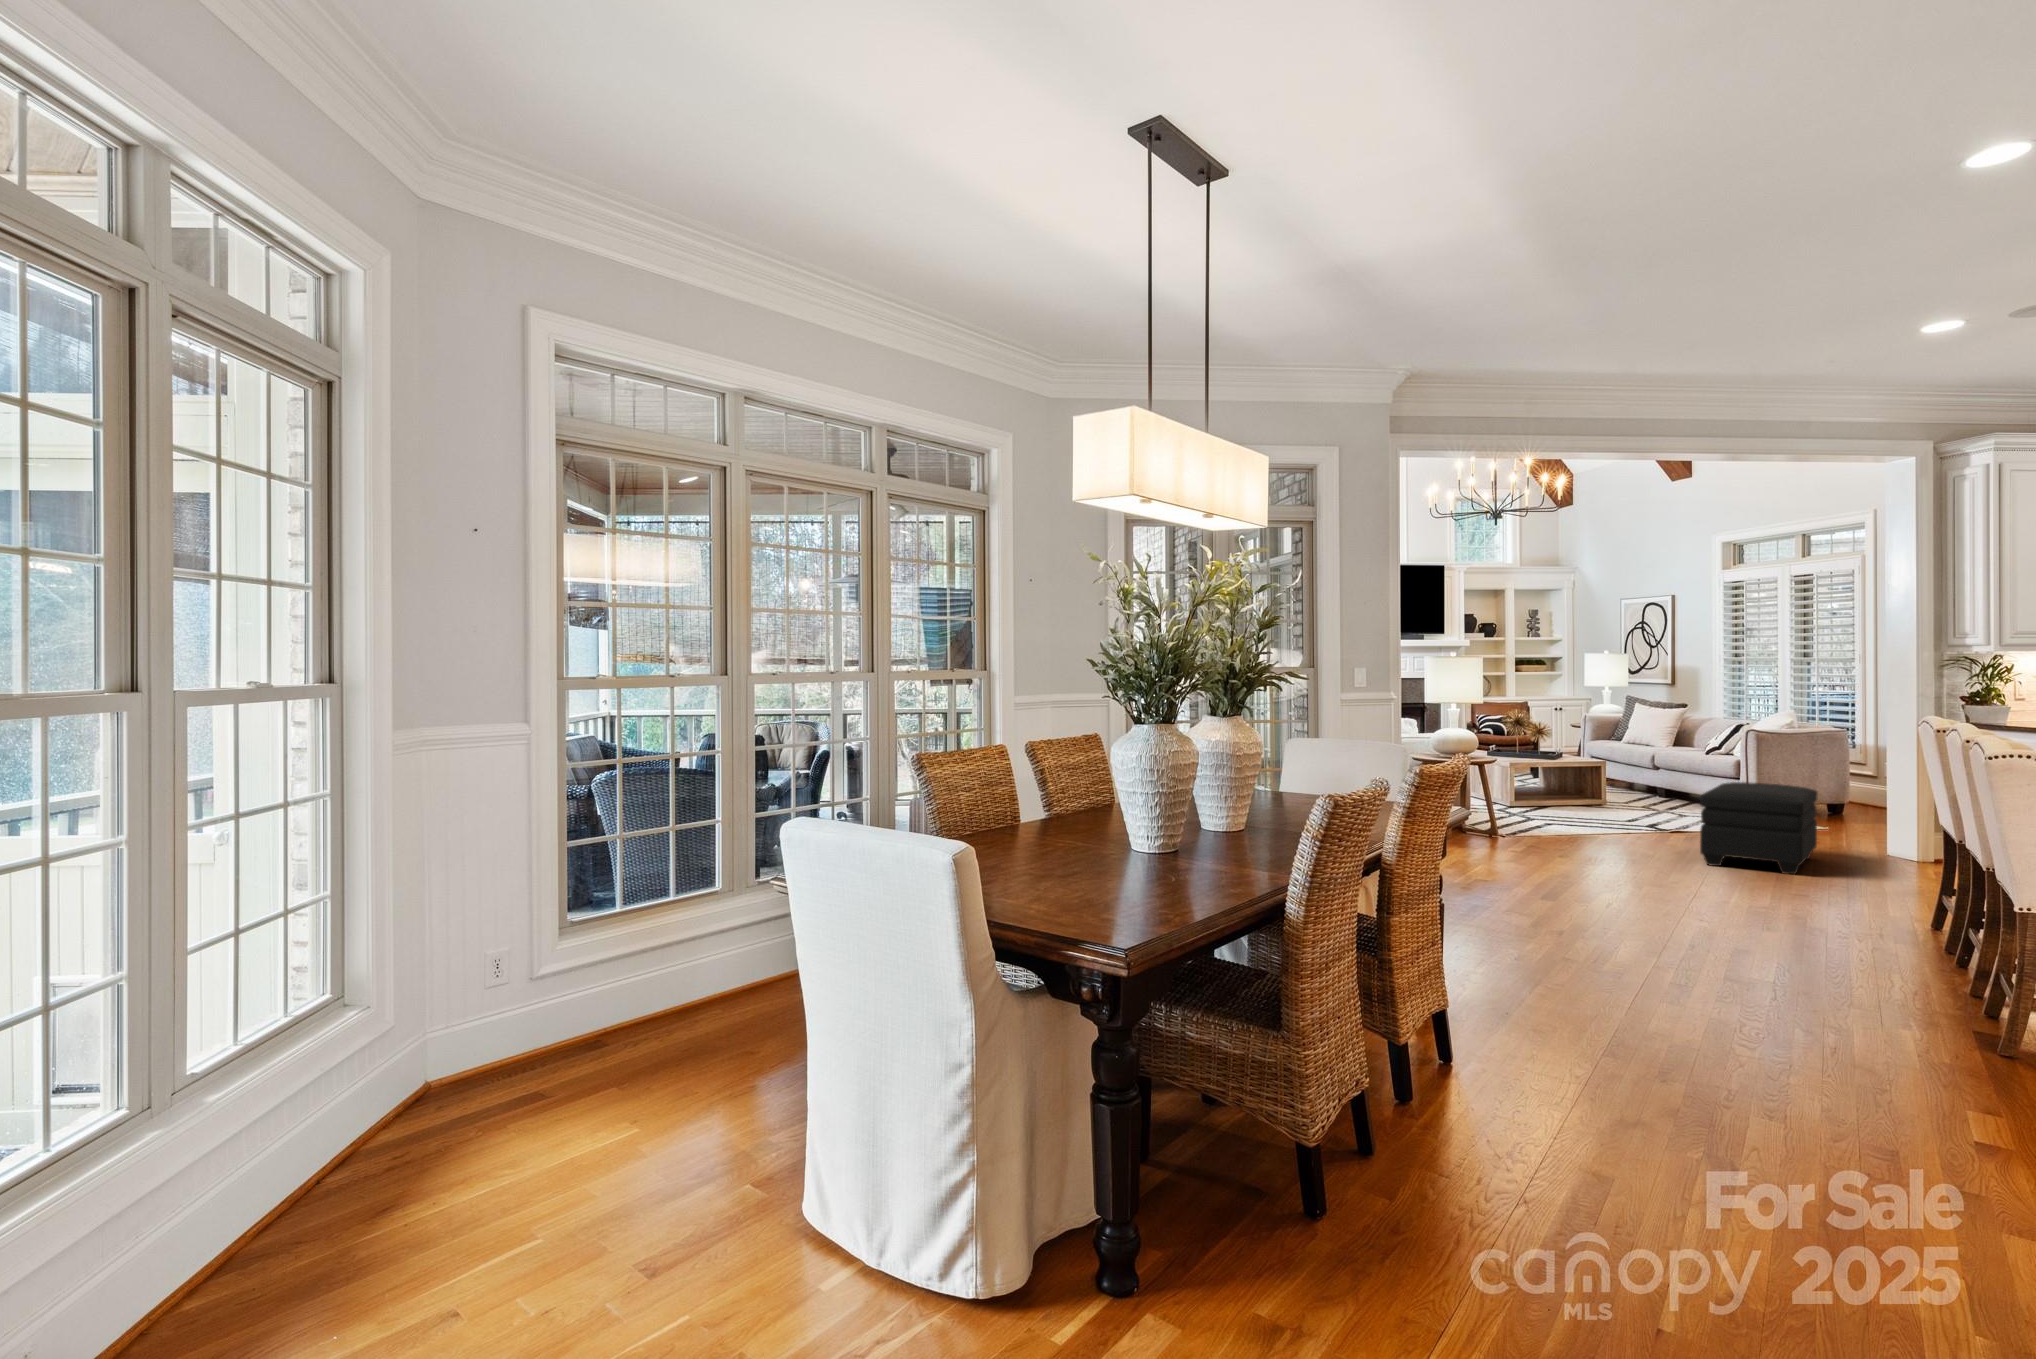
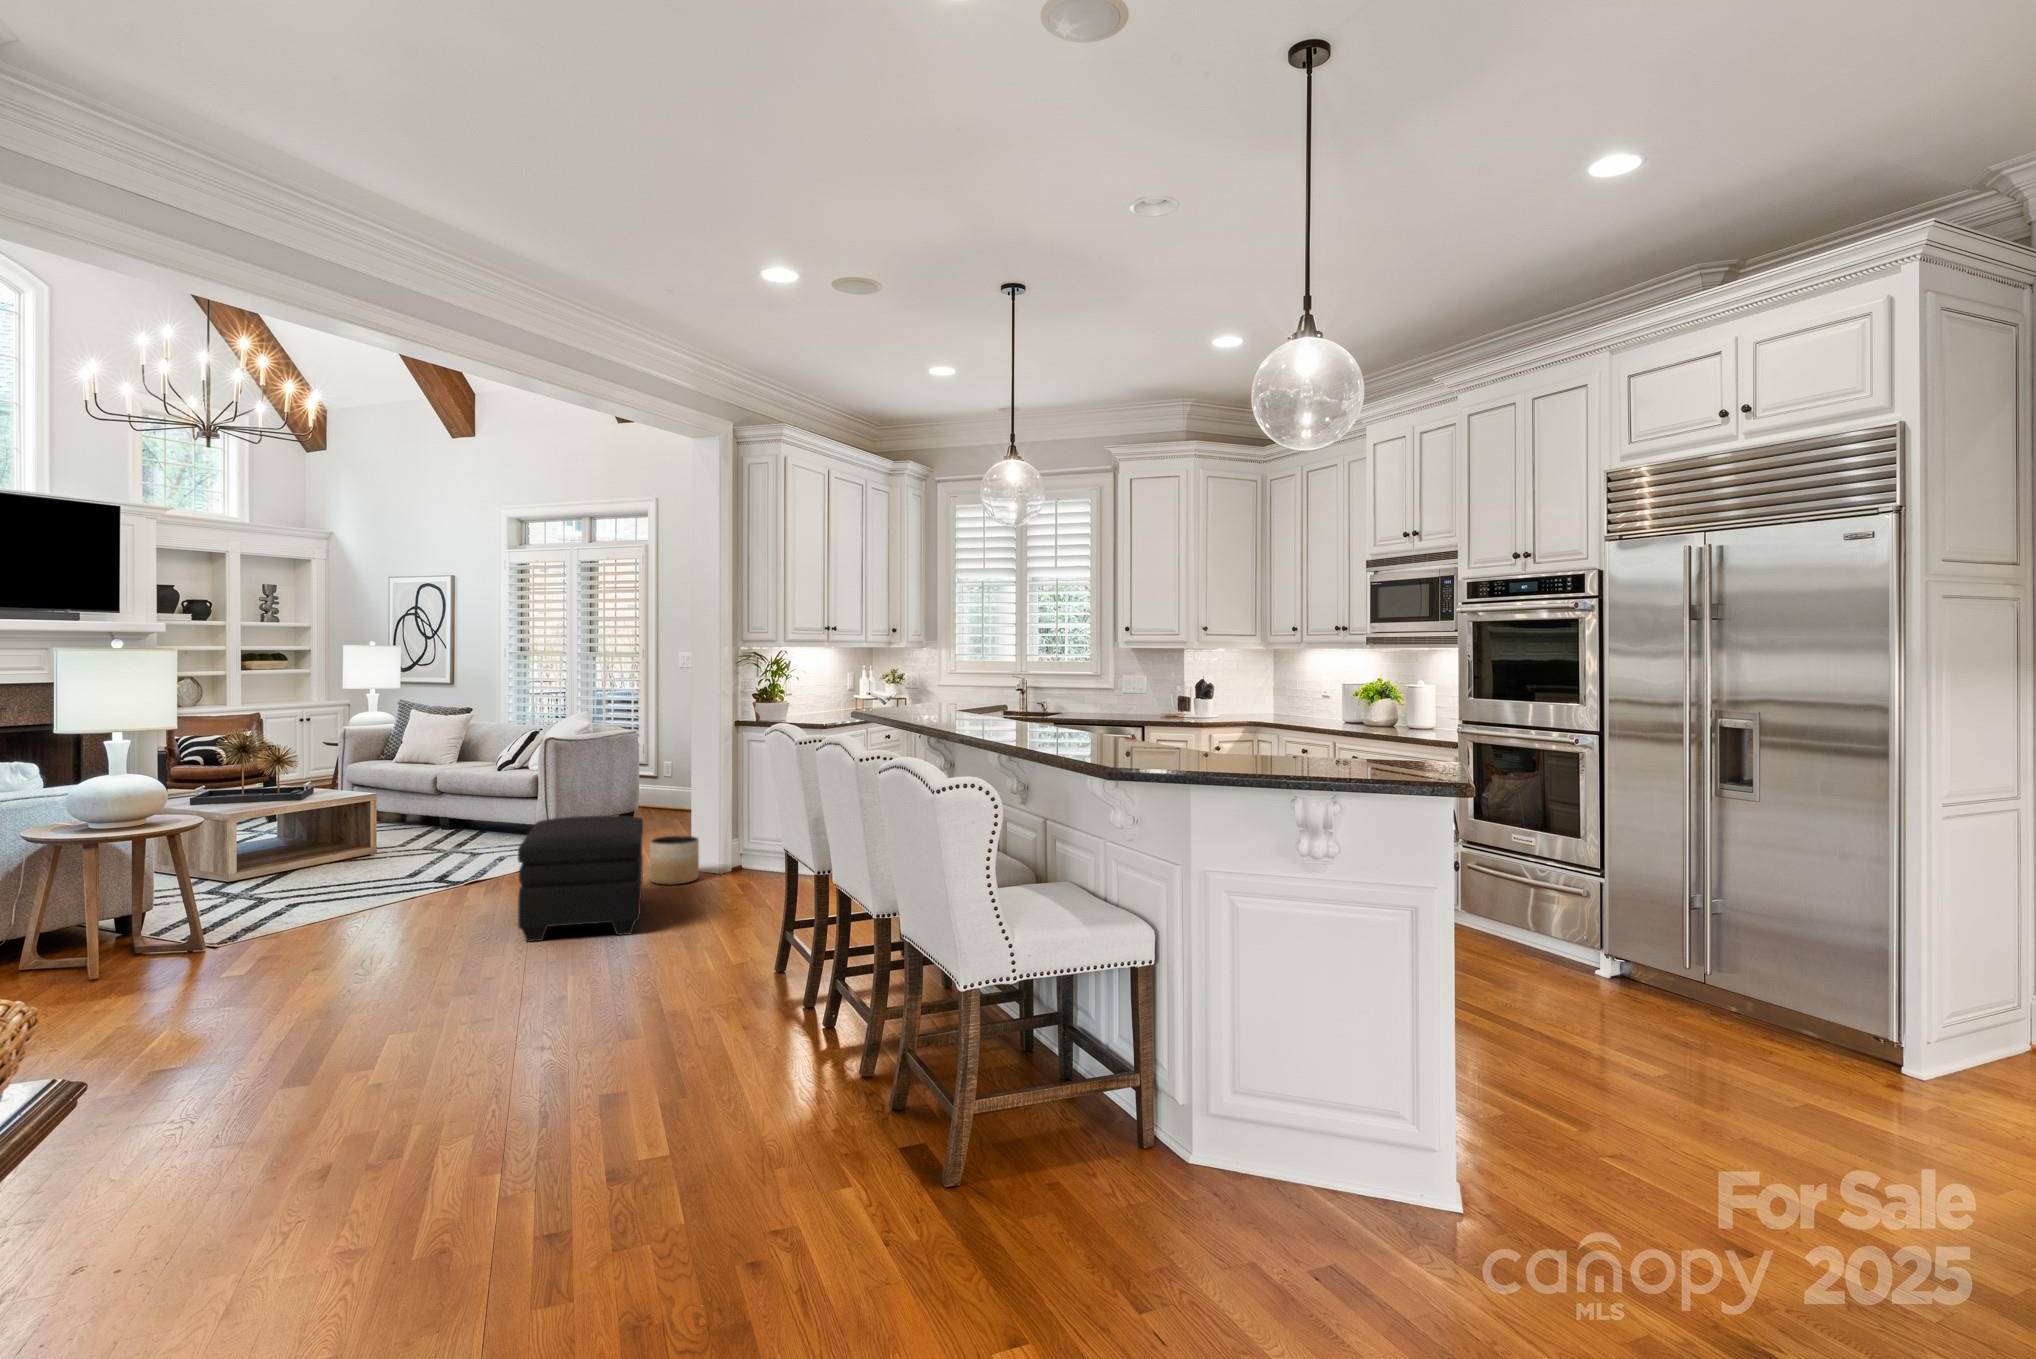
planter: none [1830,814,1882,855] -> present [650,836,699,885]

